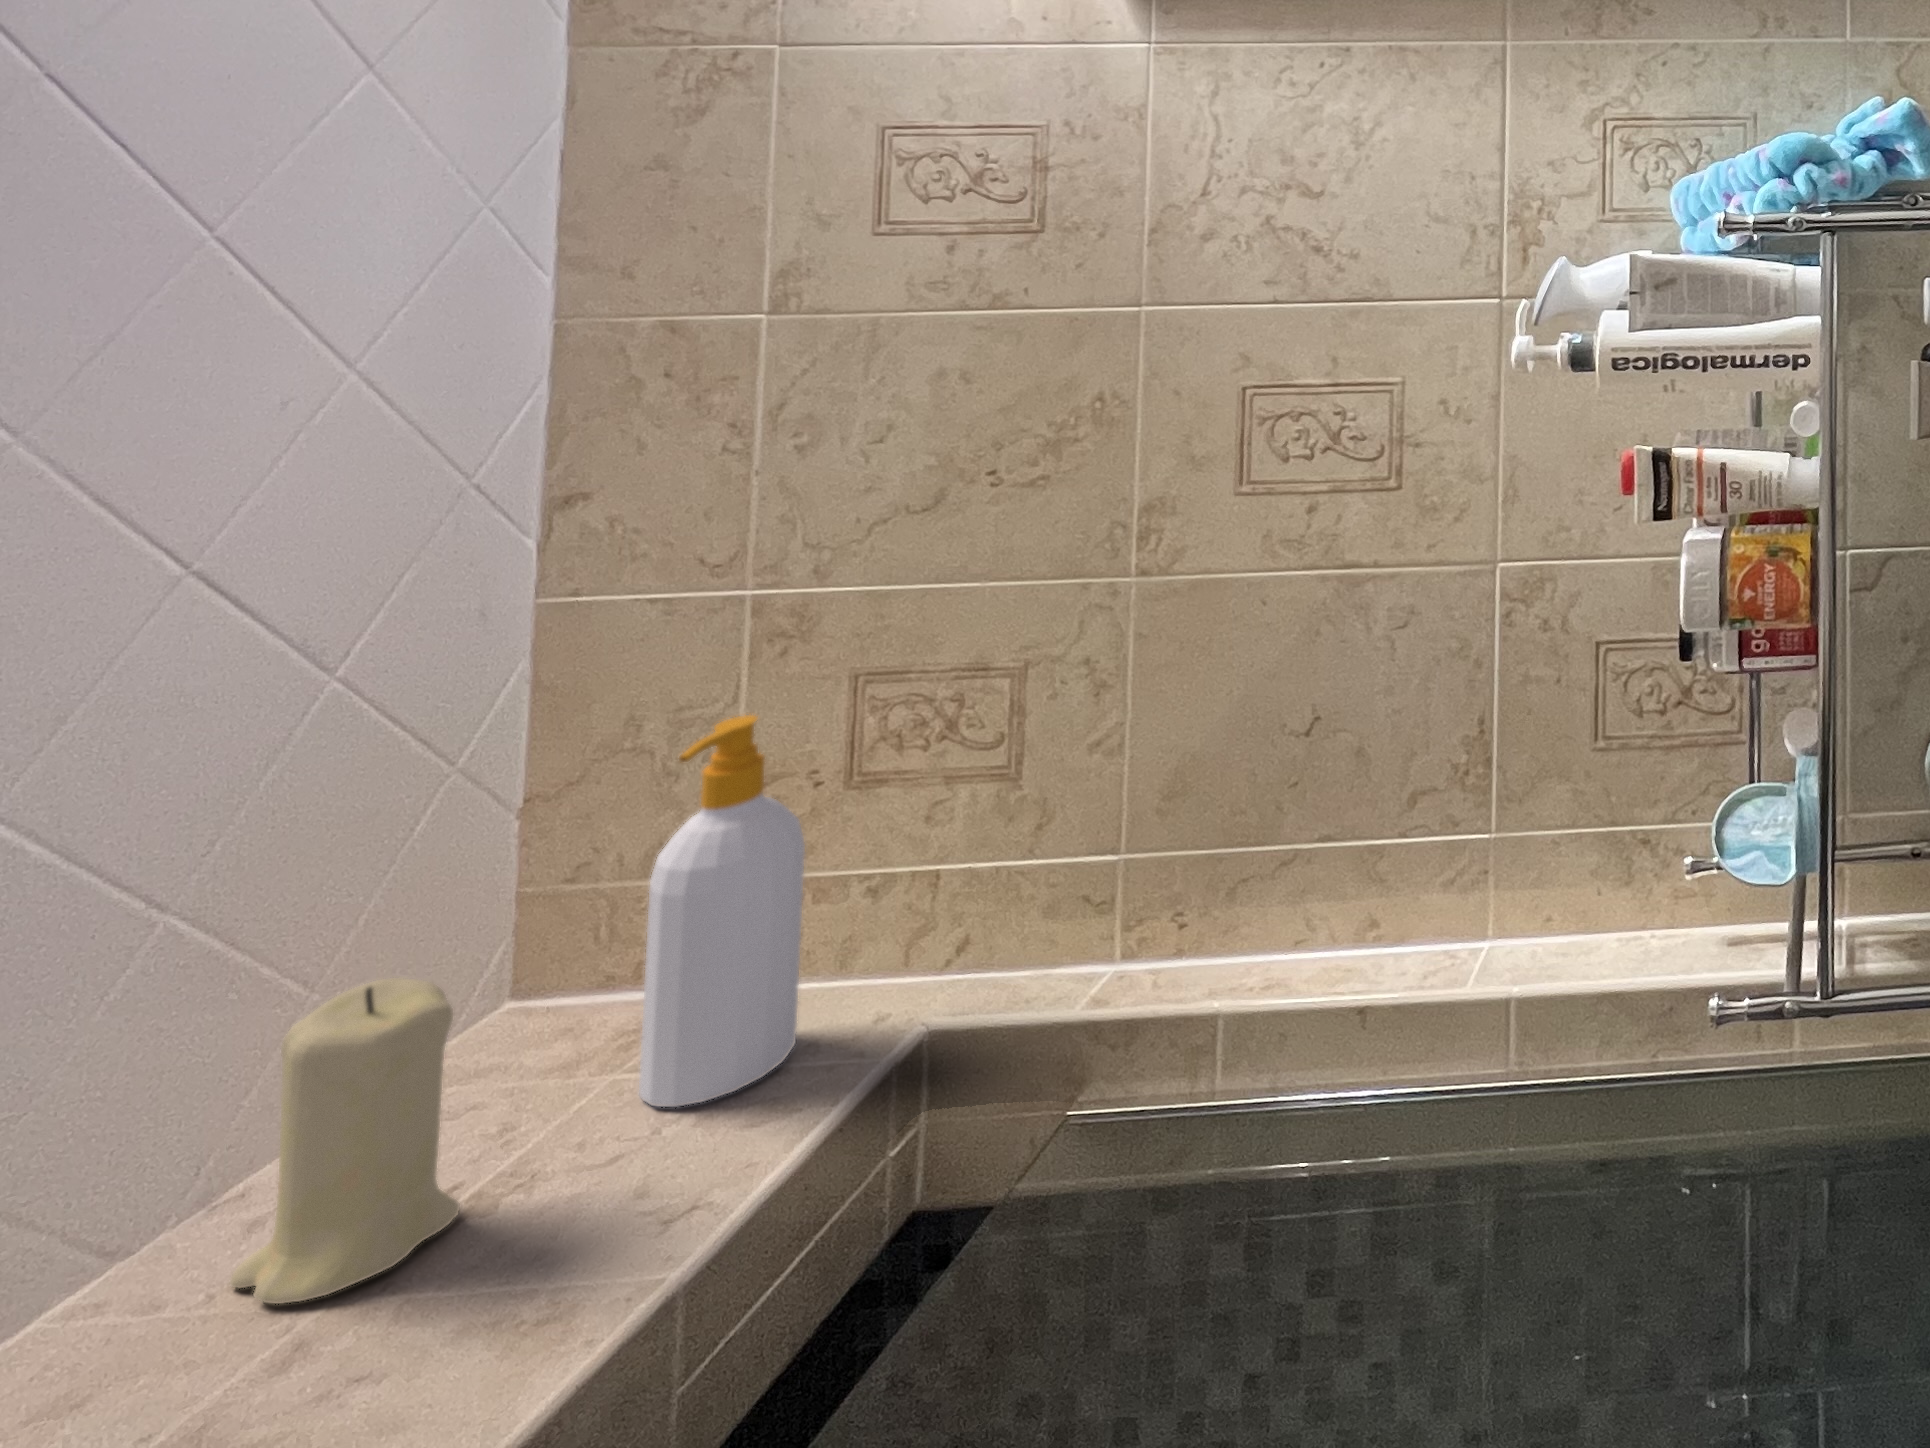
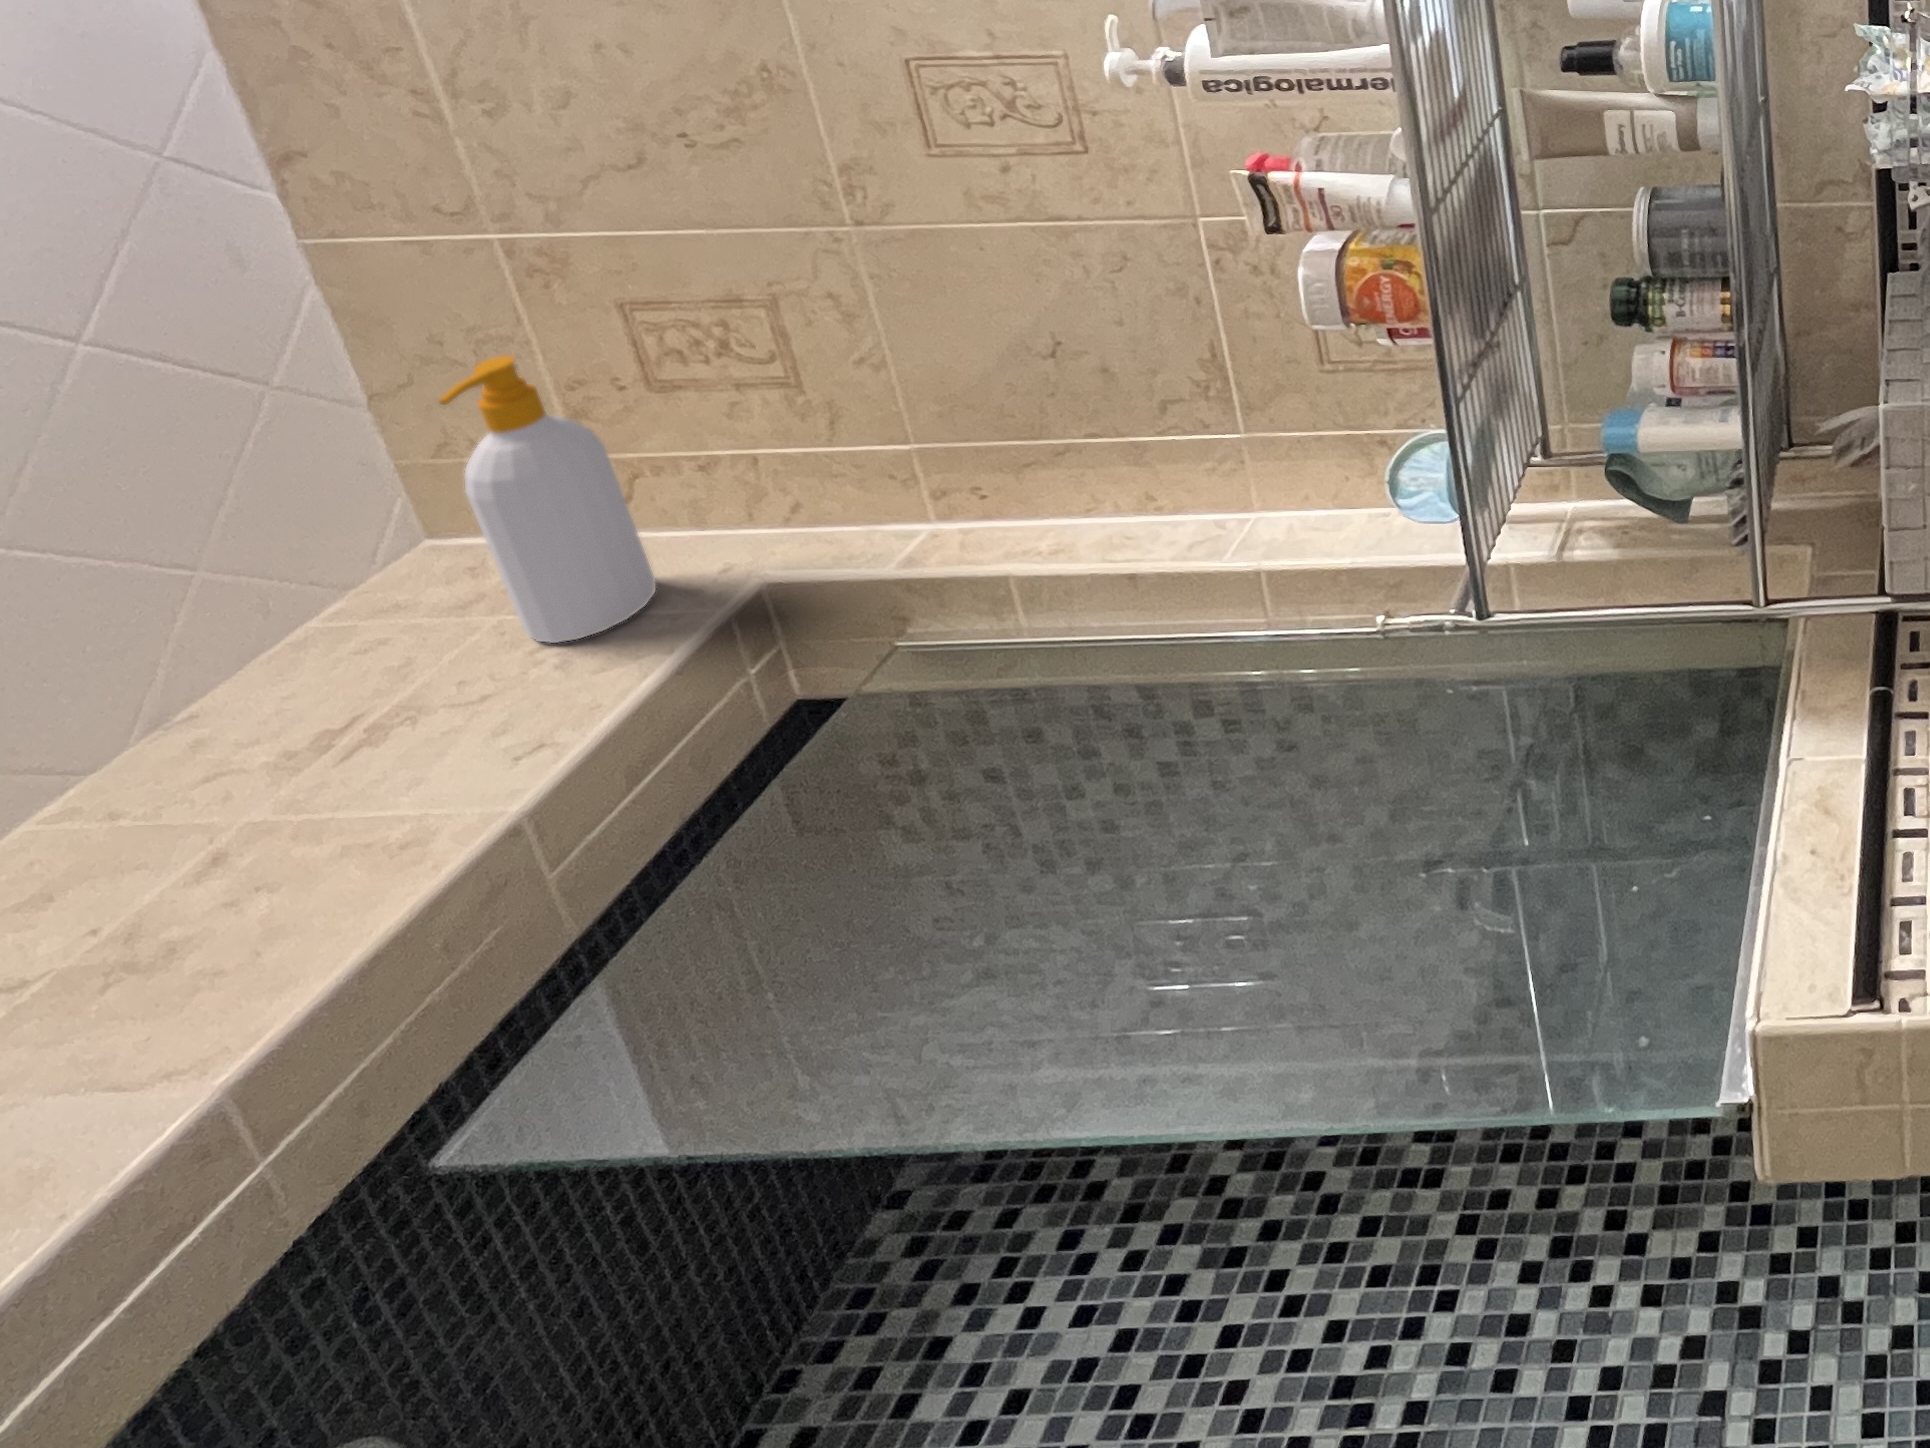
candle: present [230,978,460,1304] -> none [152,577,376,799]

